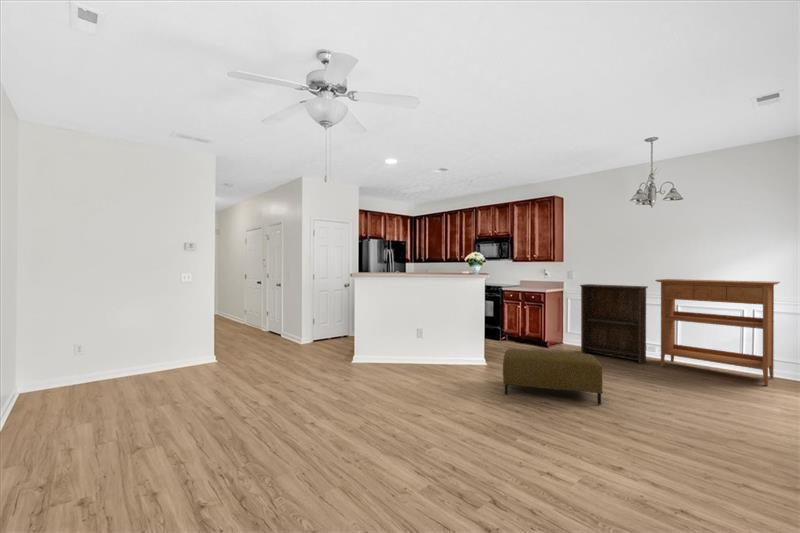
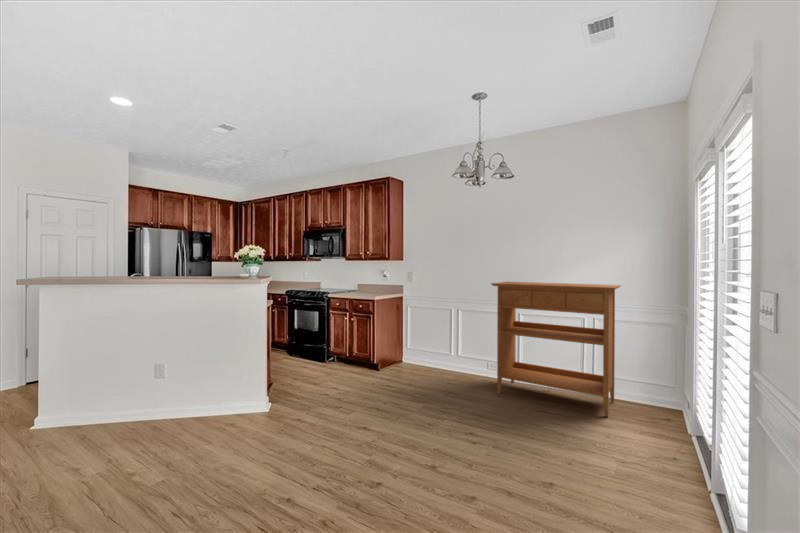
bookshelf: present [580,284,648,364] -> none [411,289,486,390]
ottoman: present [503,349,603,404] -> none [230,399,390,496]

